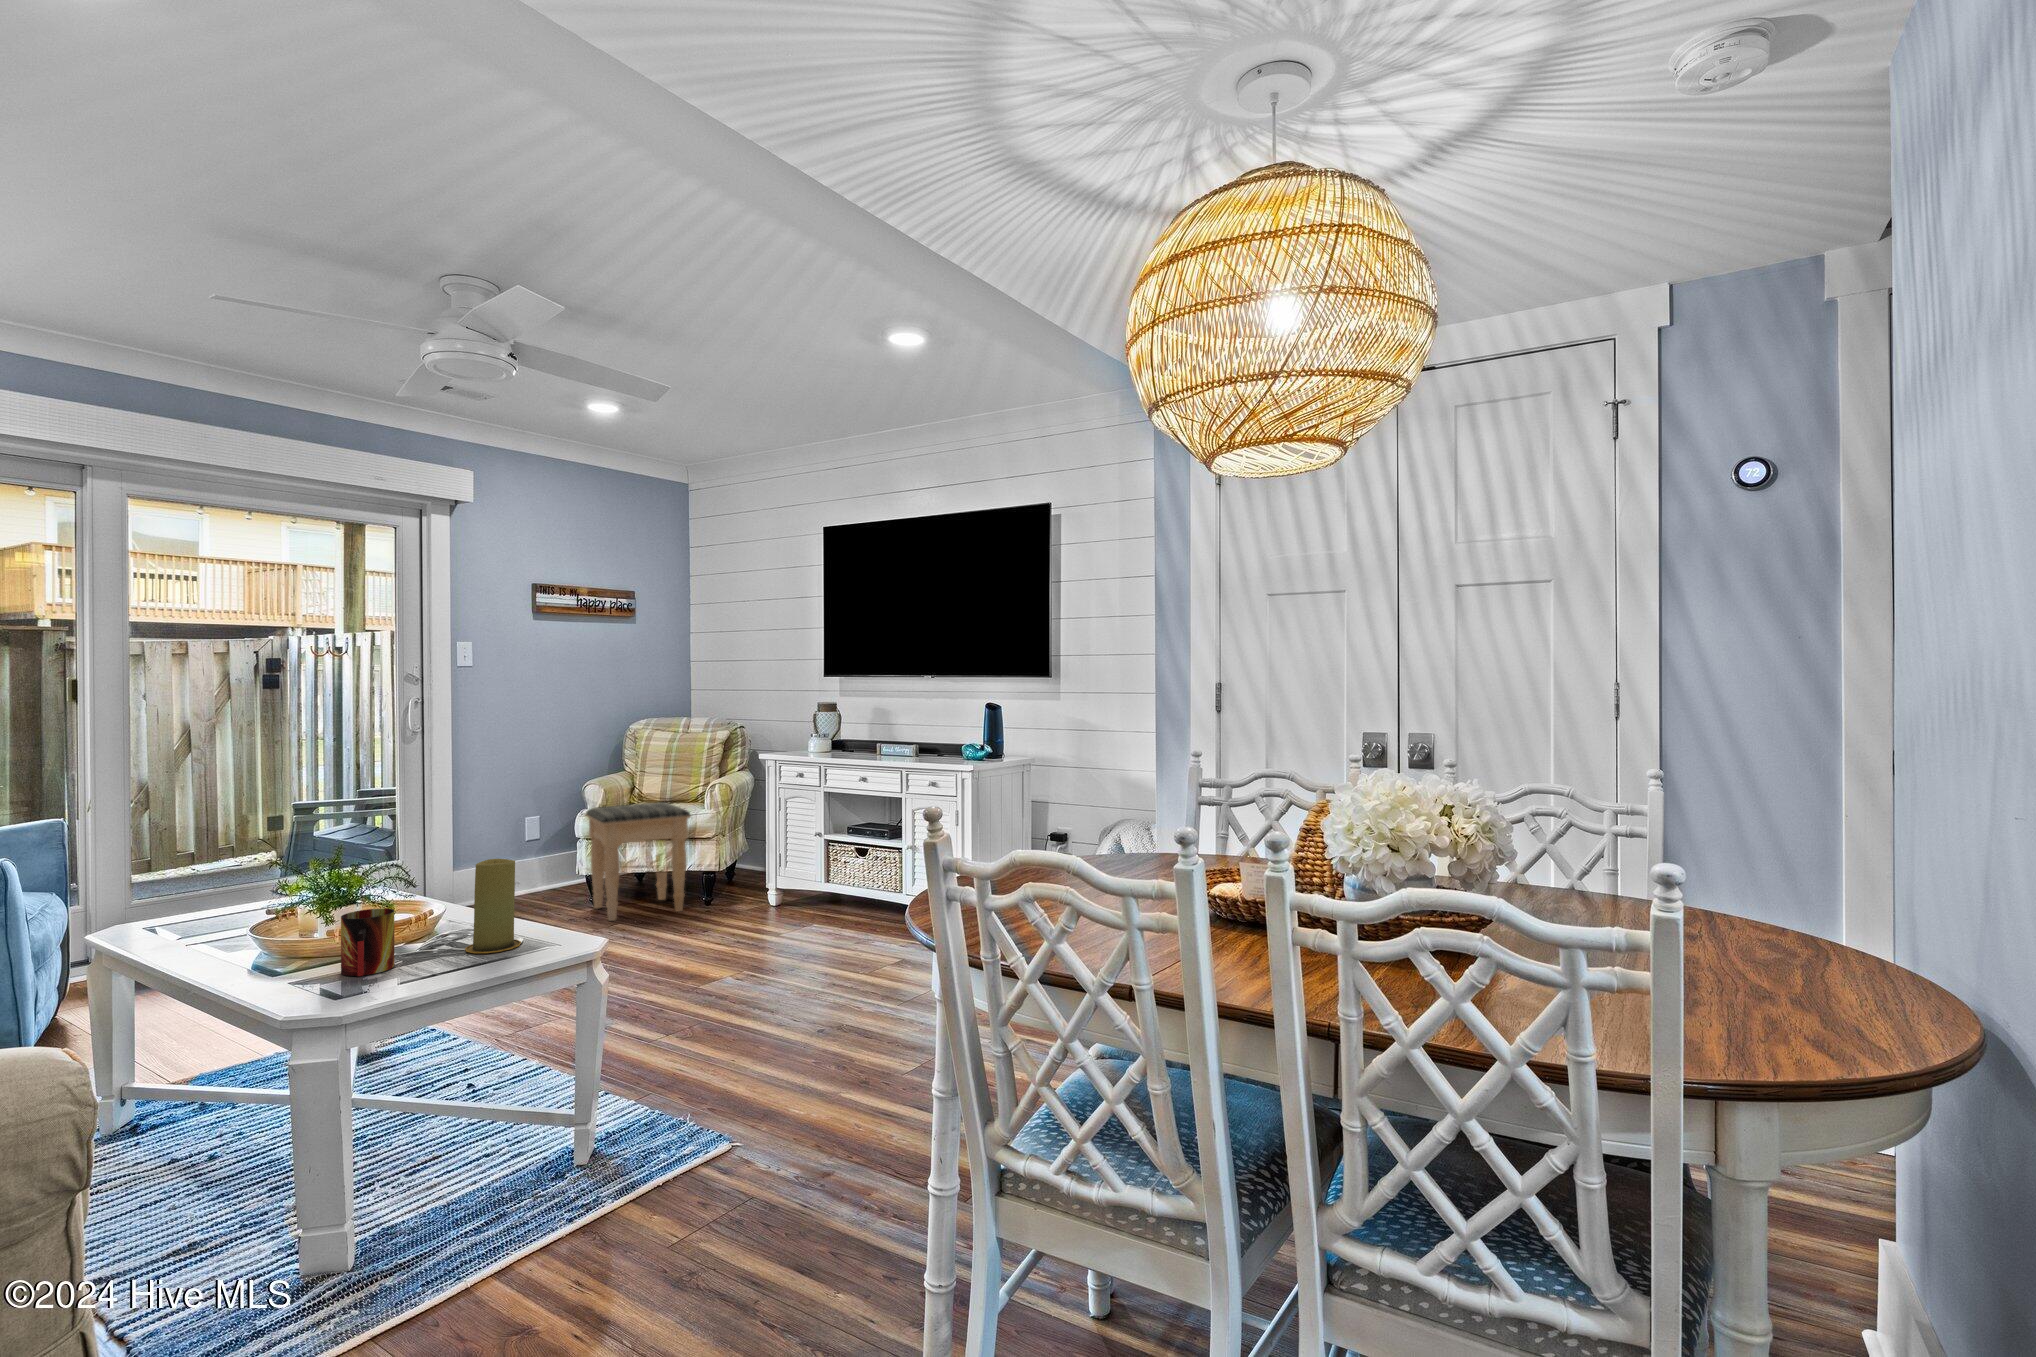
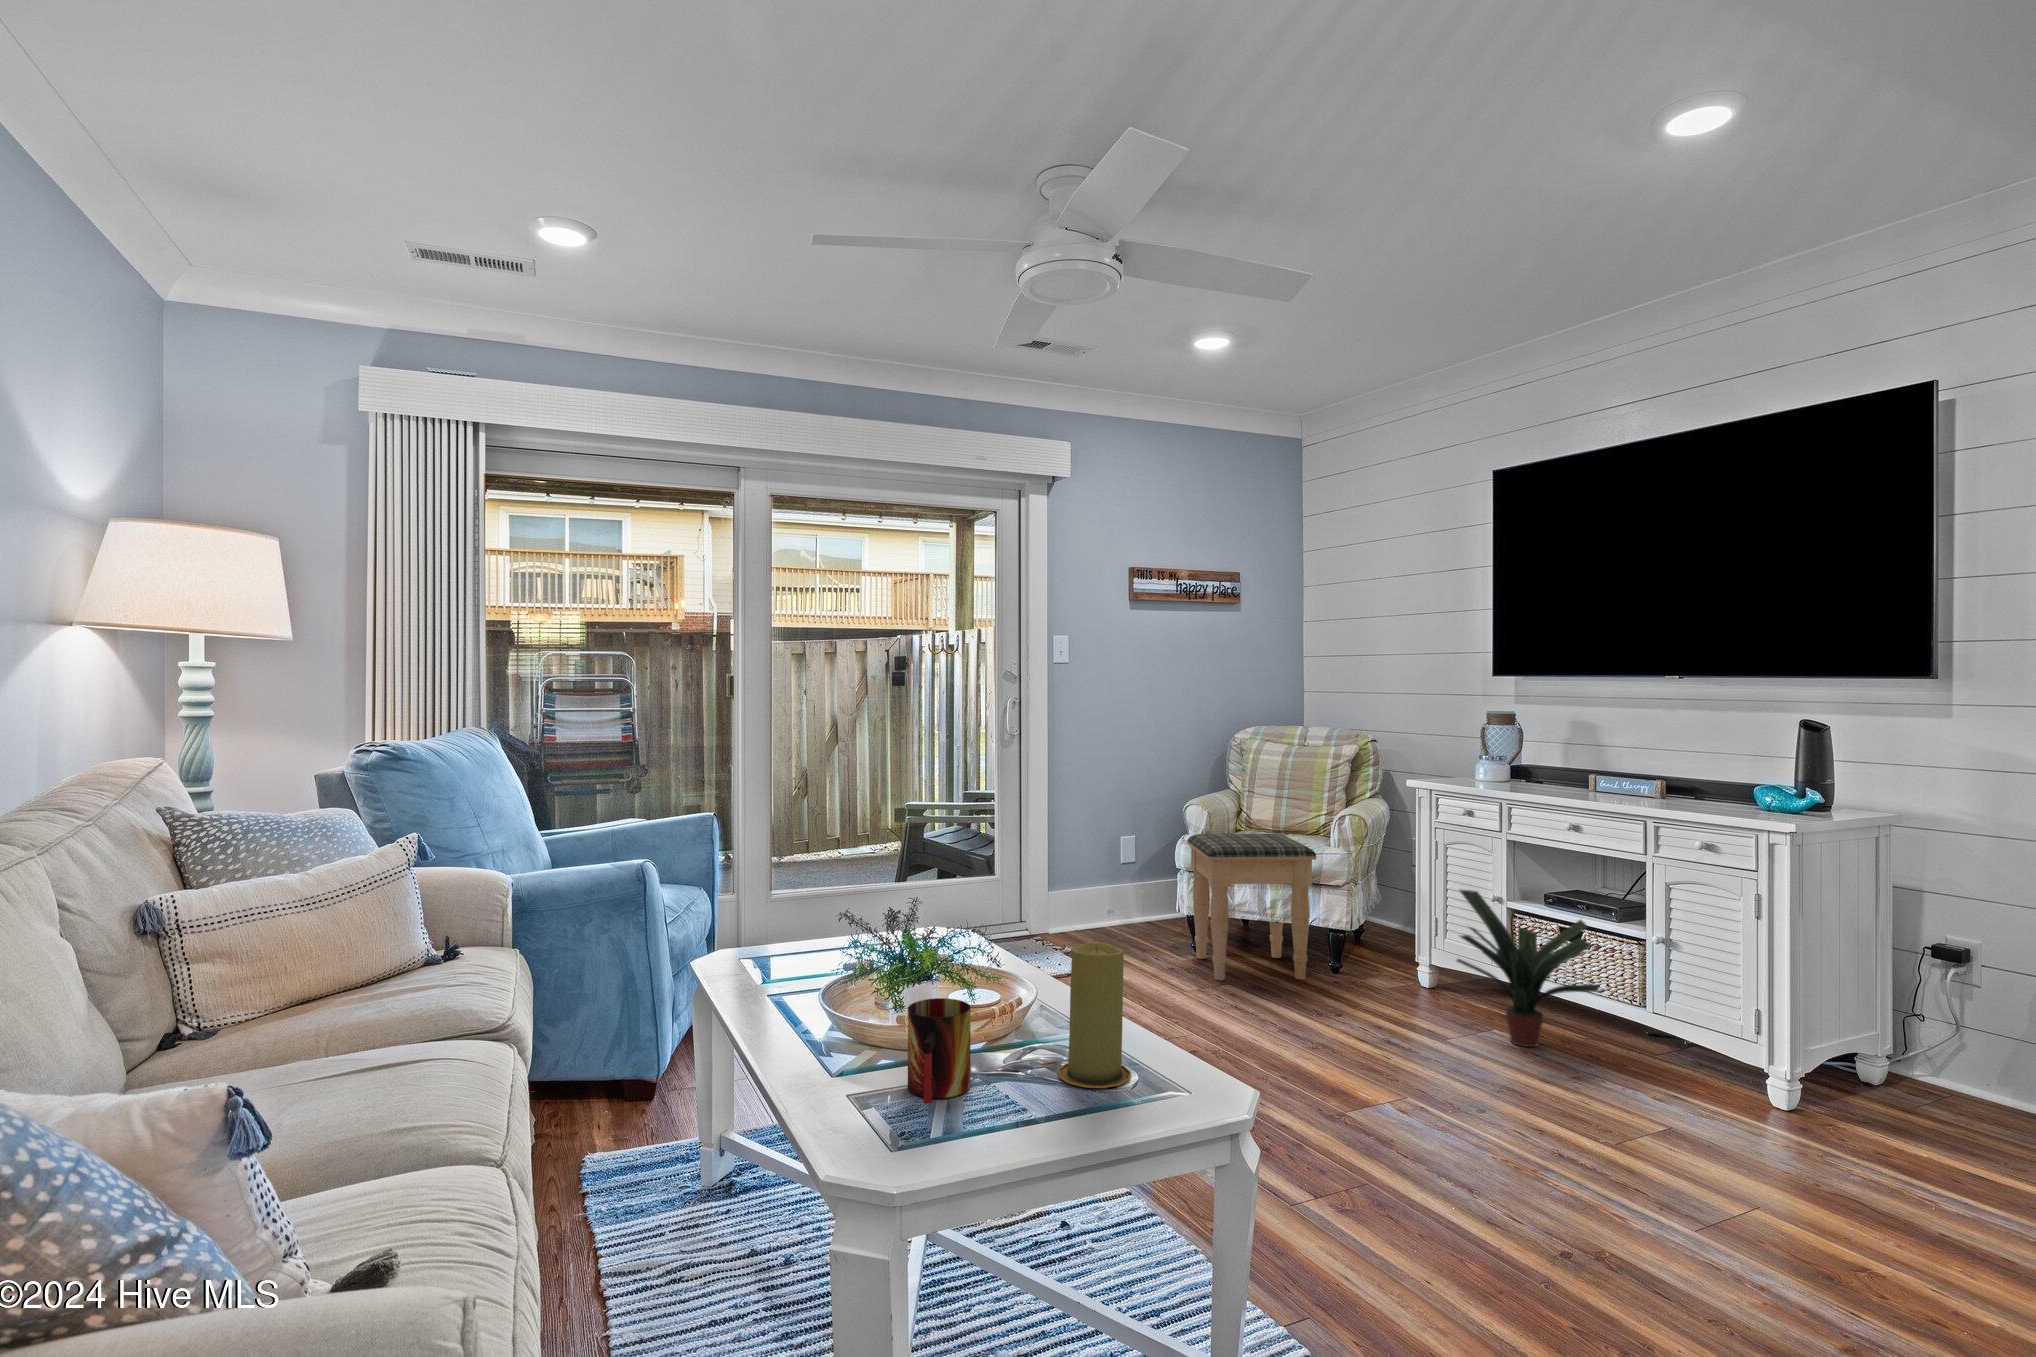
potted plant: none [786,828,876,929] -> present [1457,890,1600,1047]

